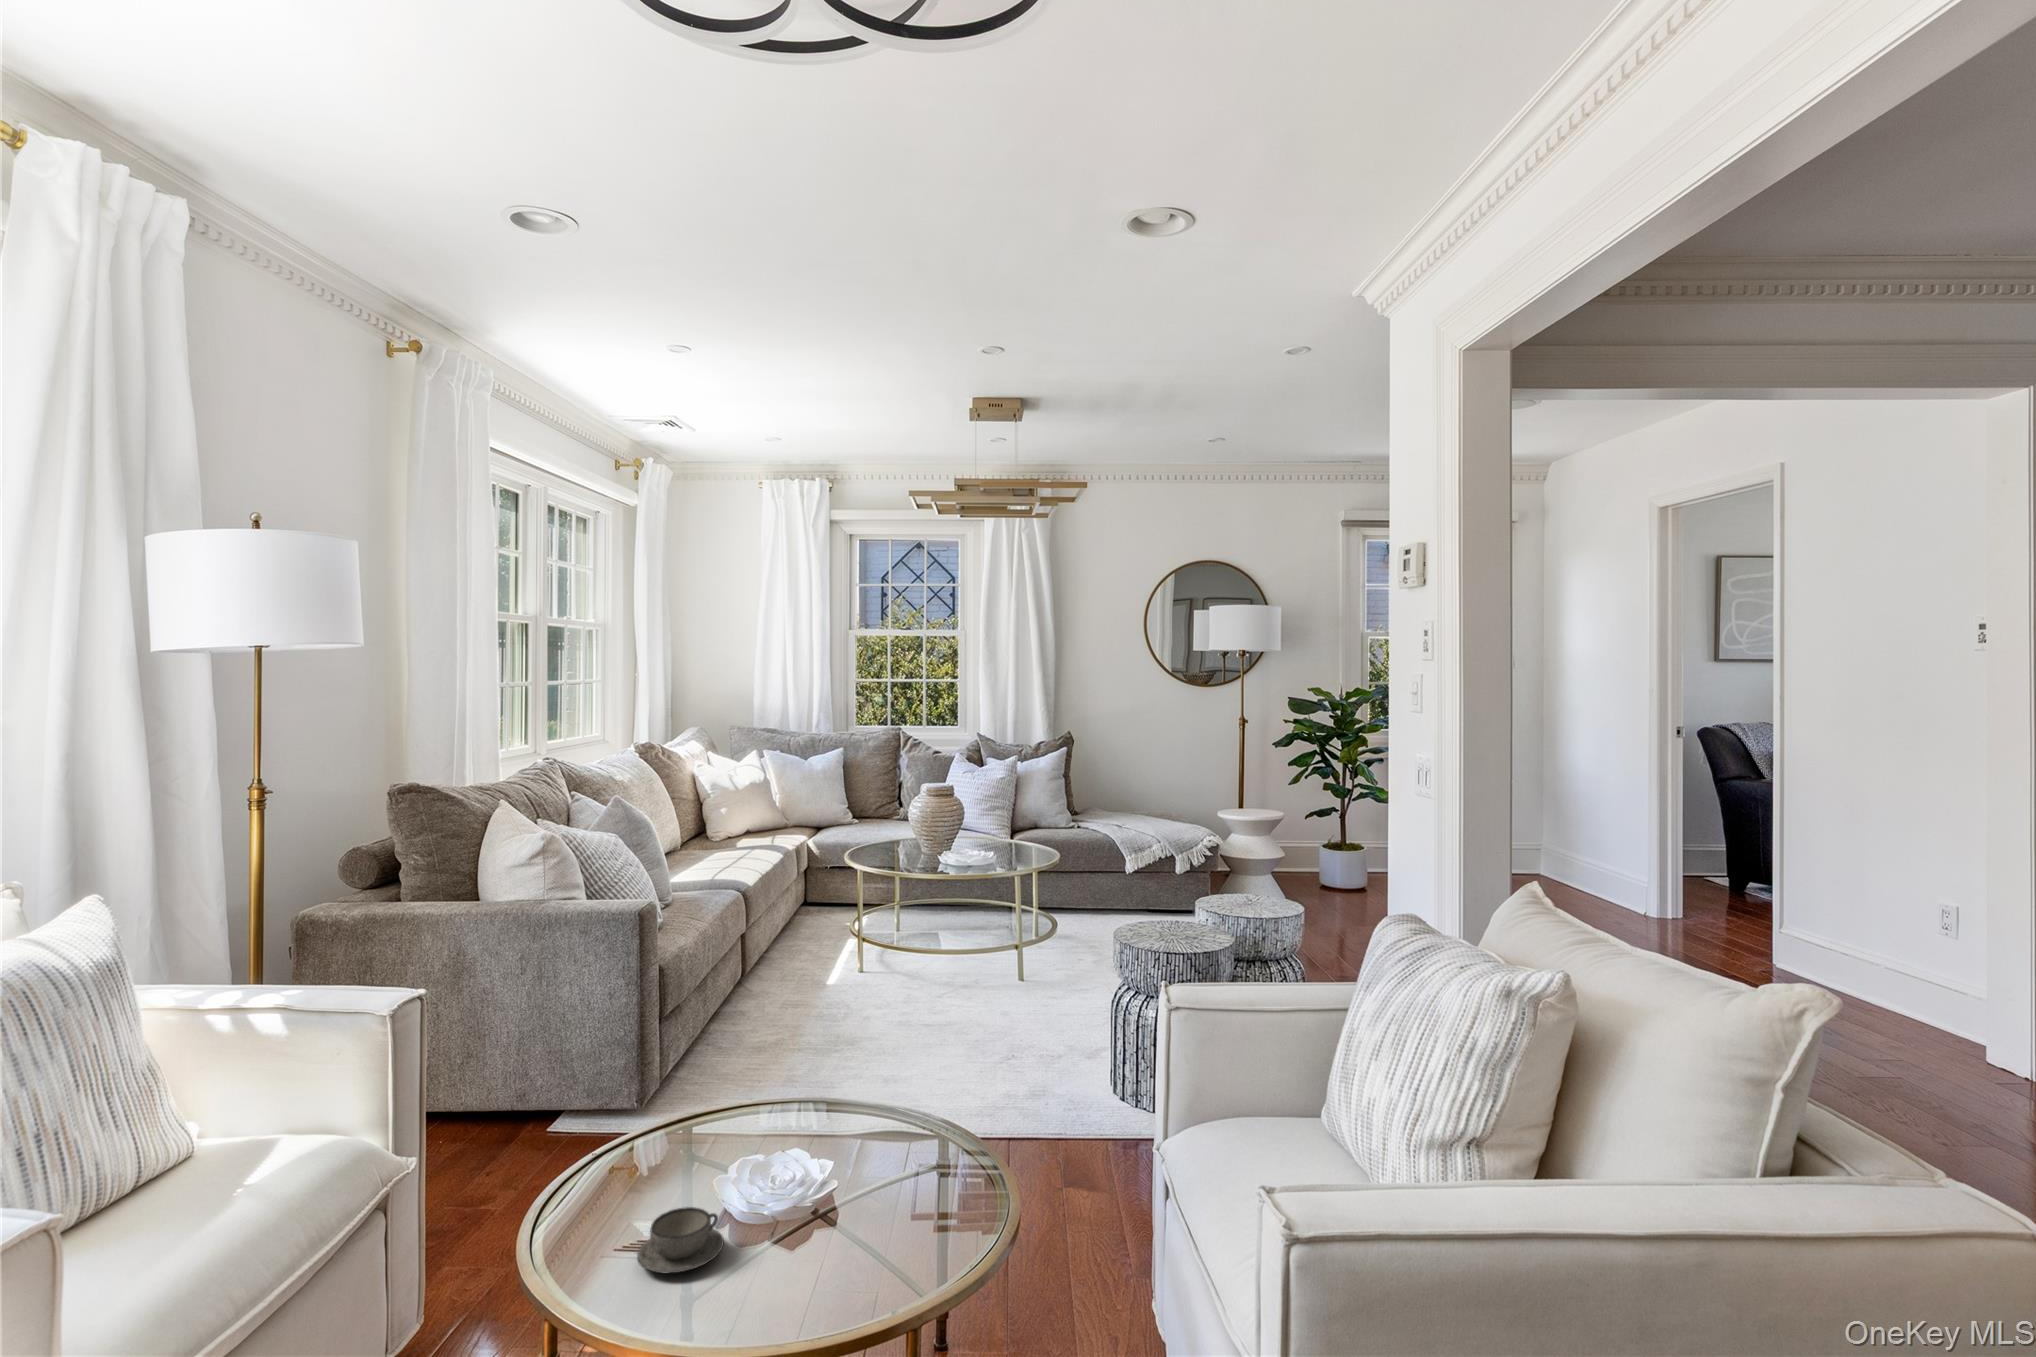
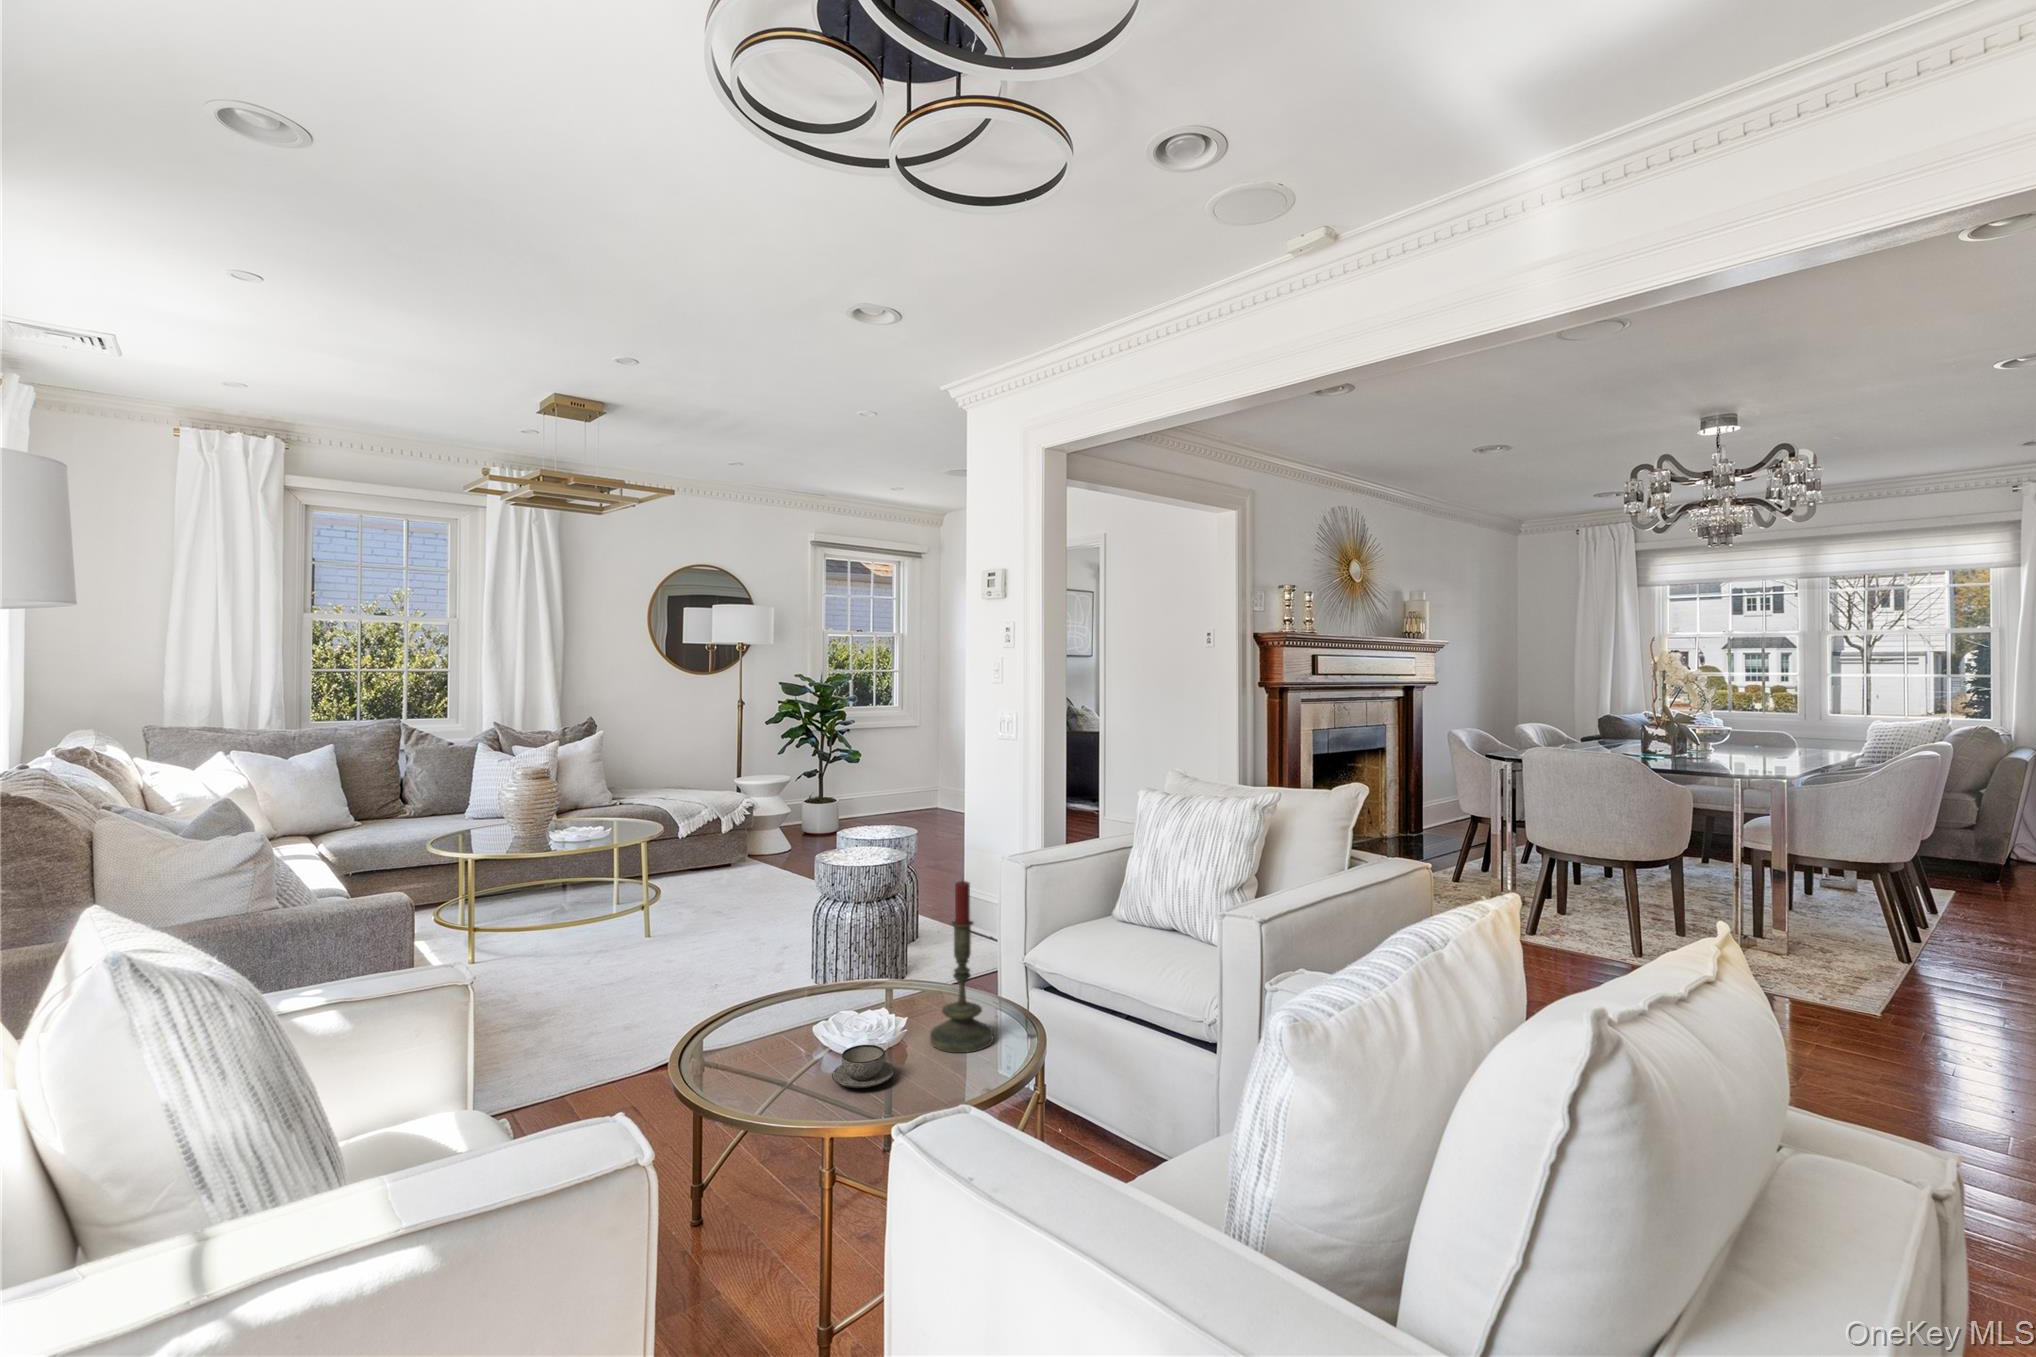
candle: none [820,1011,913,1275] -> present [930,881,993,1053]

